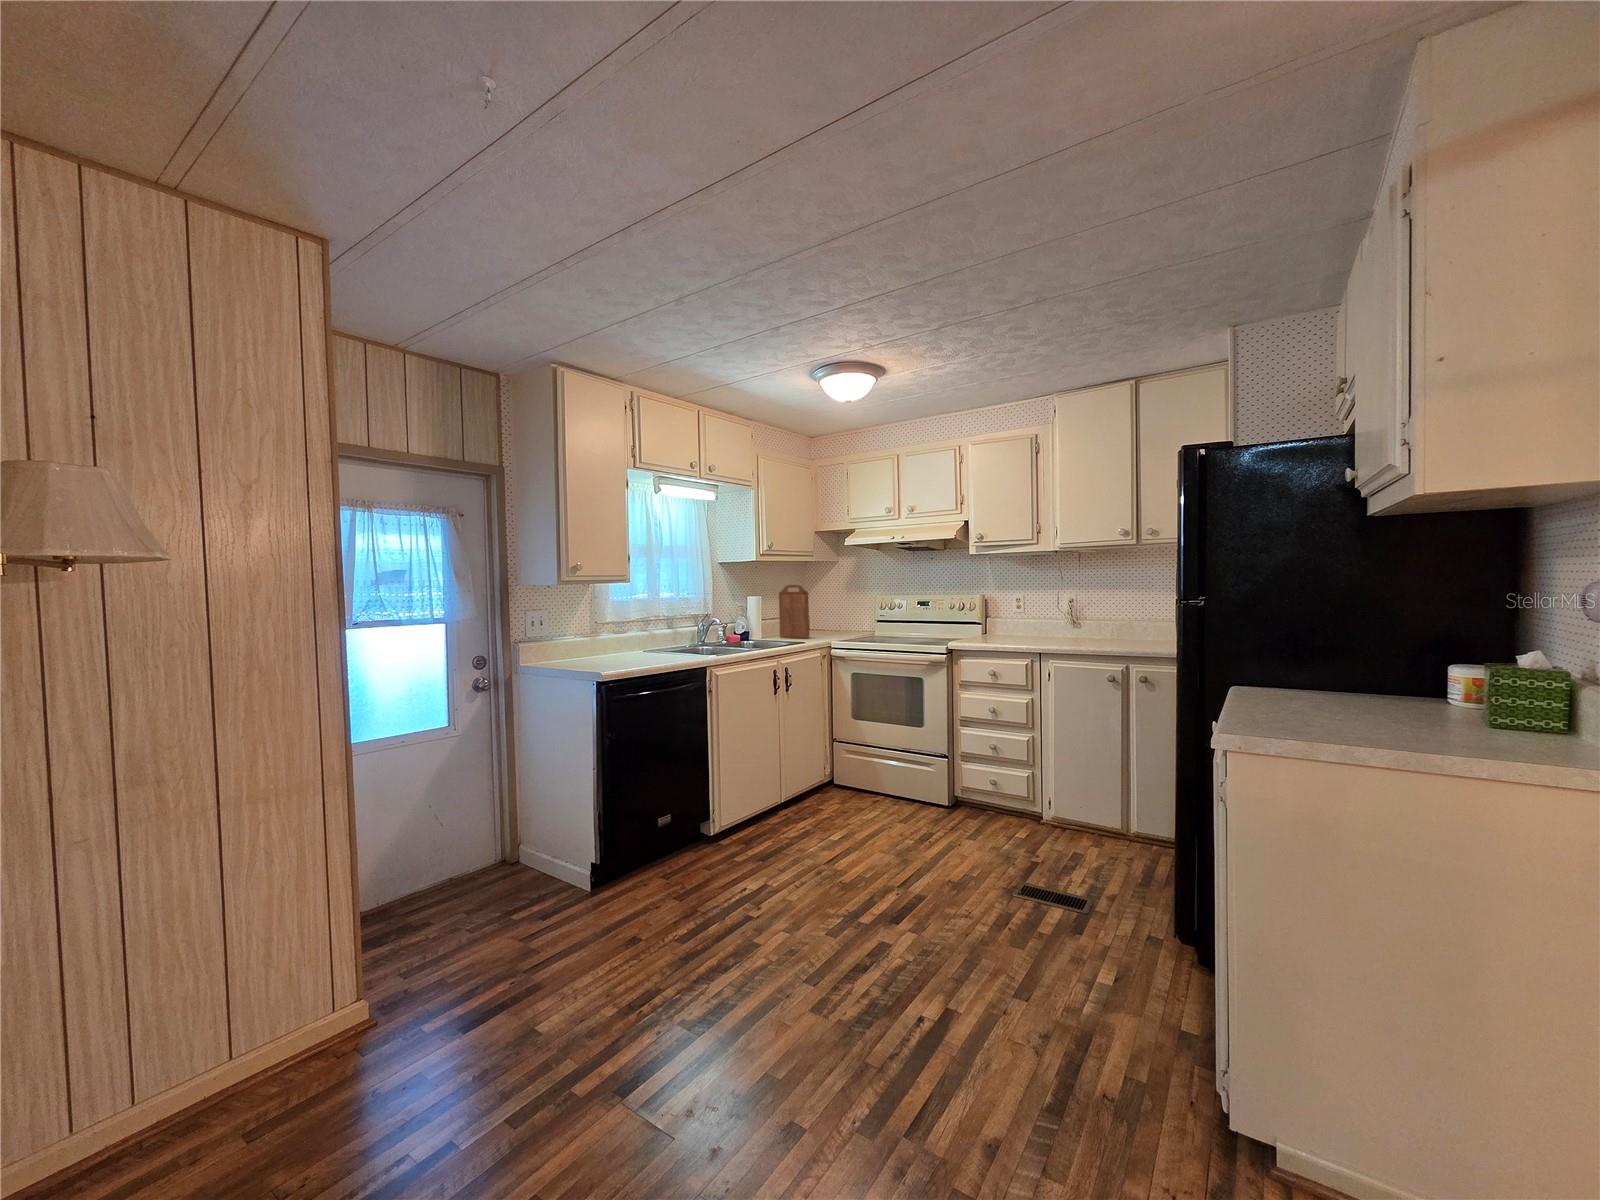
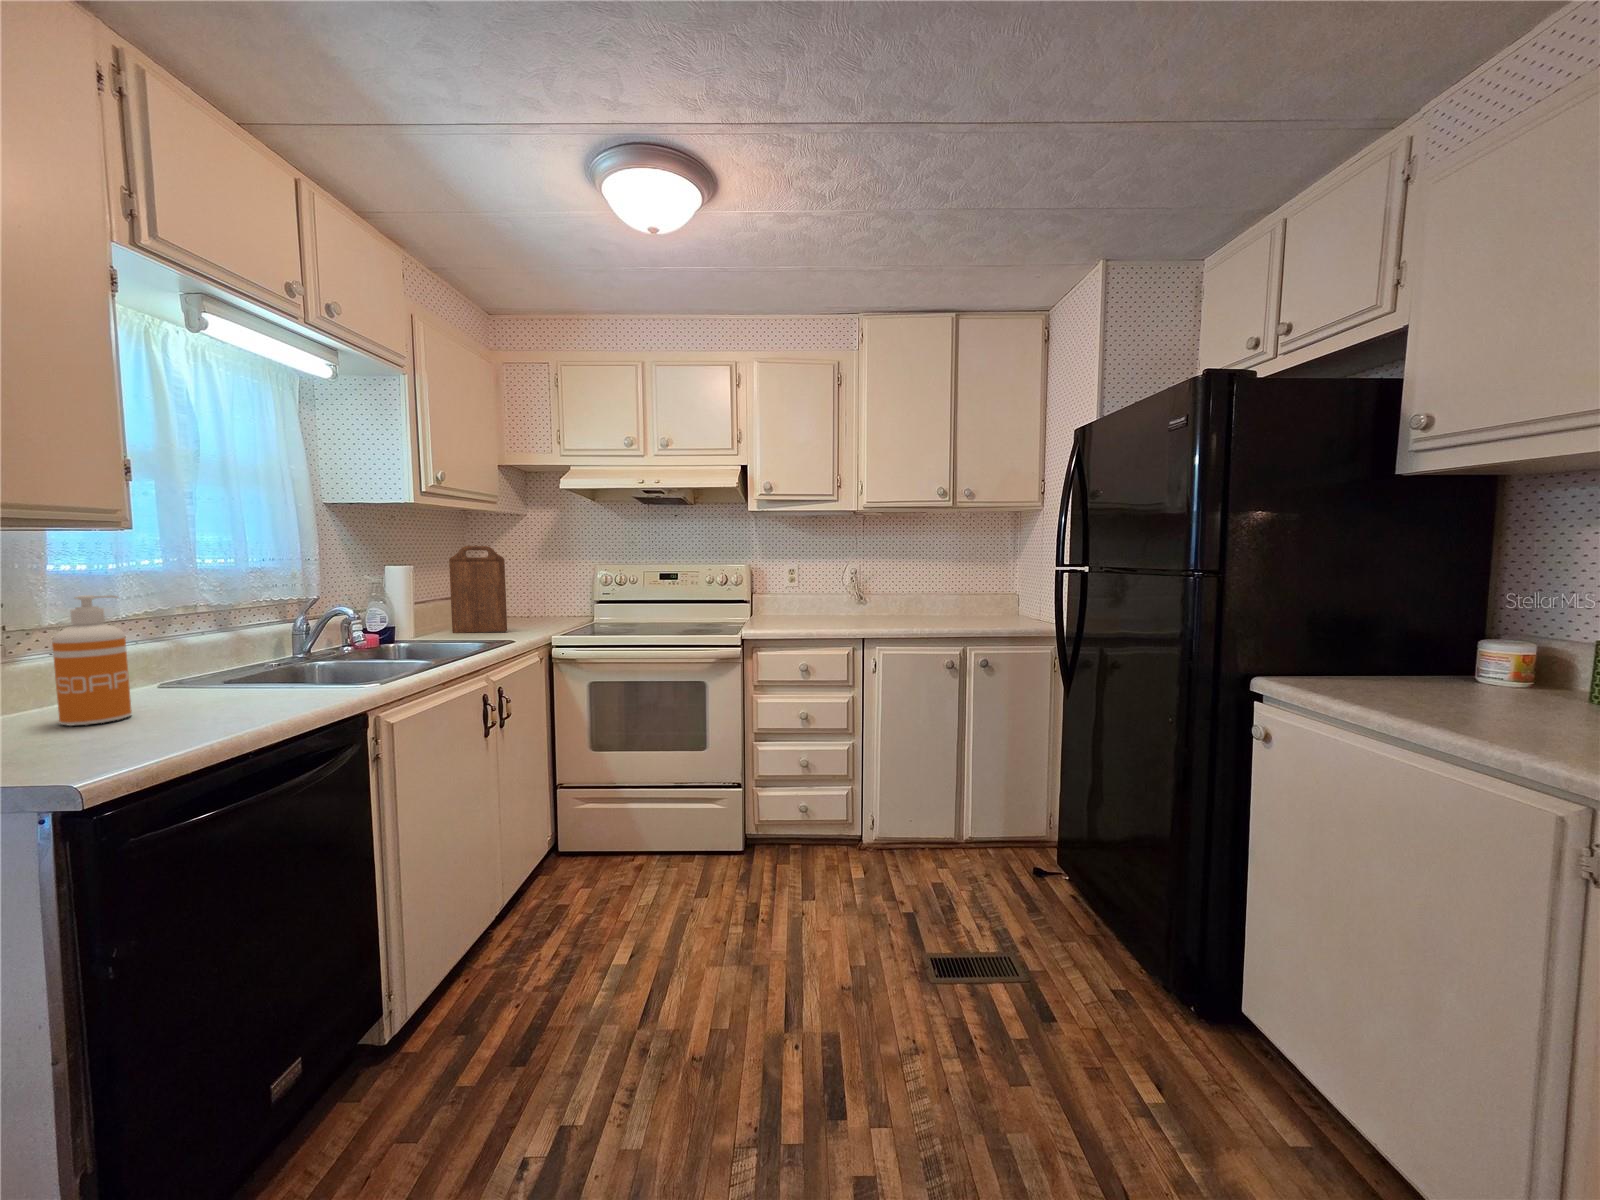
soap dispenser: none [605,610,627,661] -> present [52,595,132,726]

